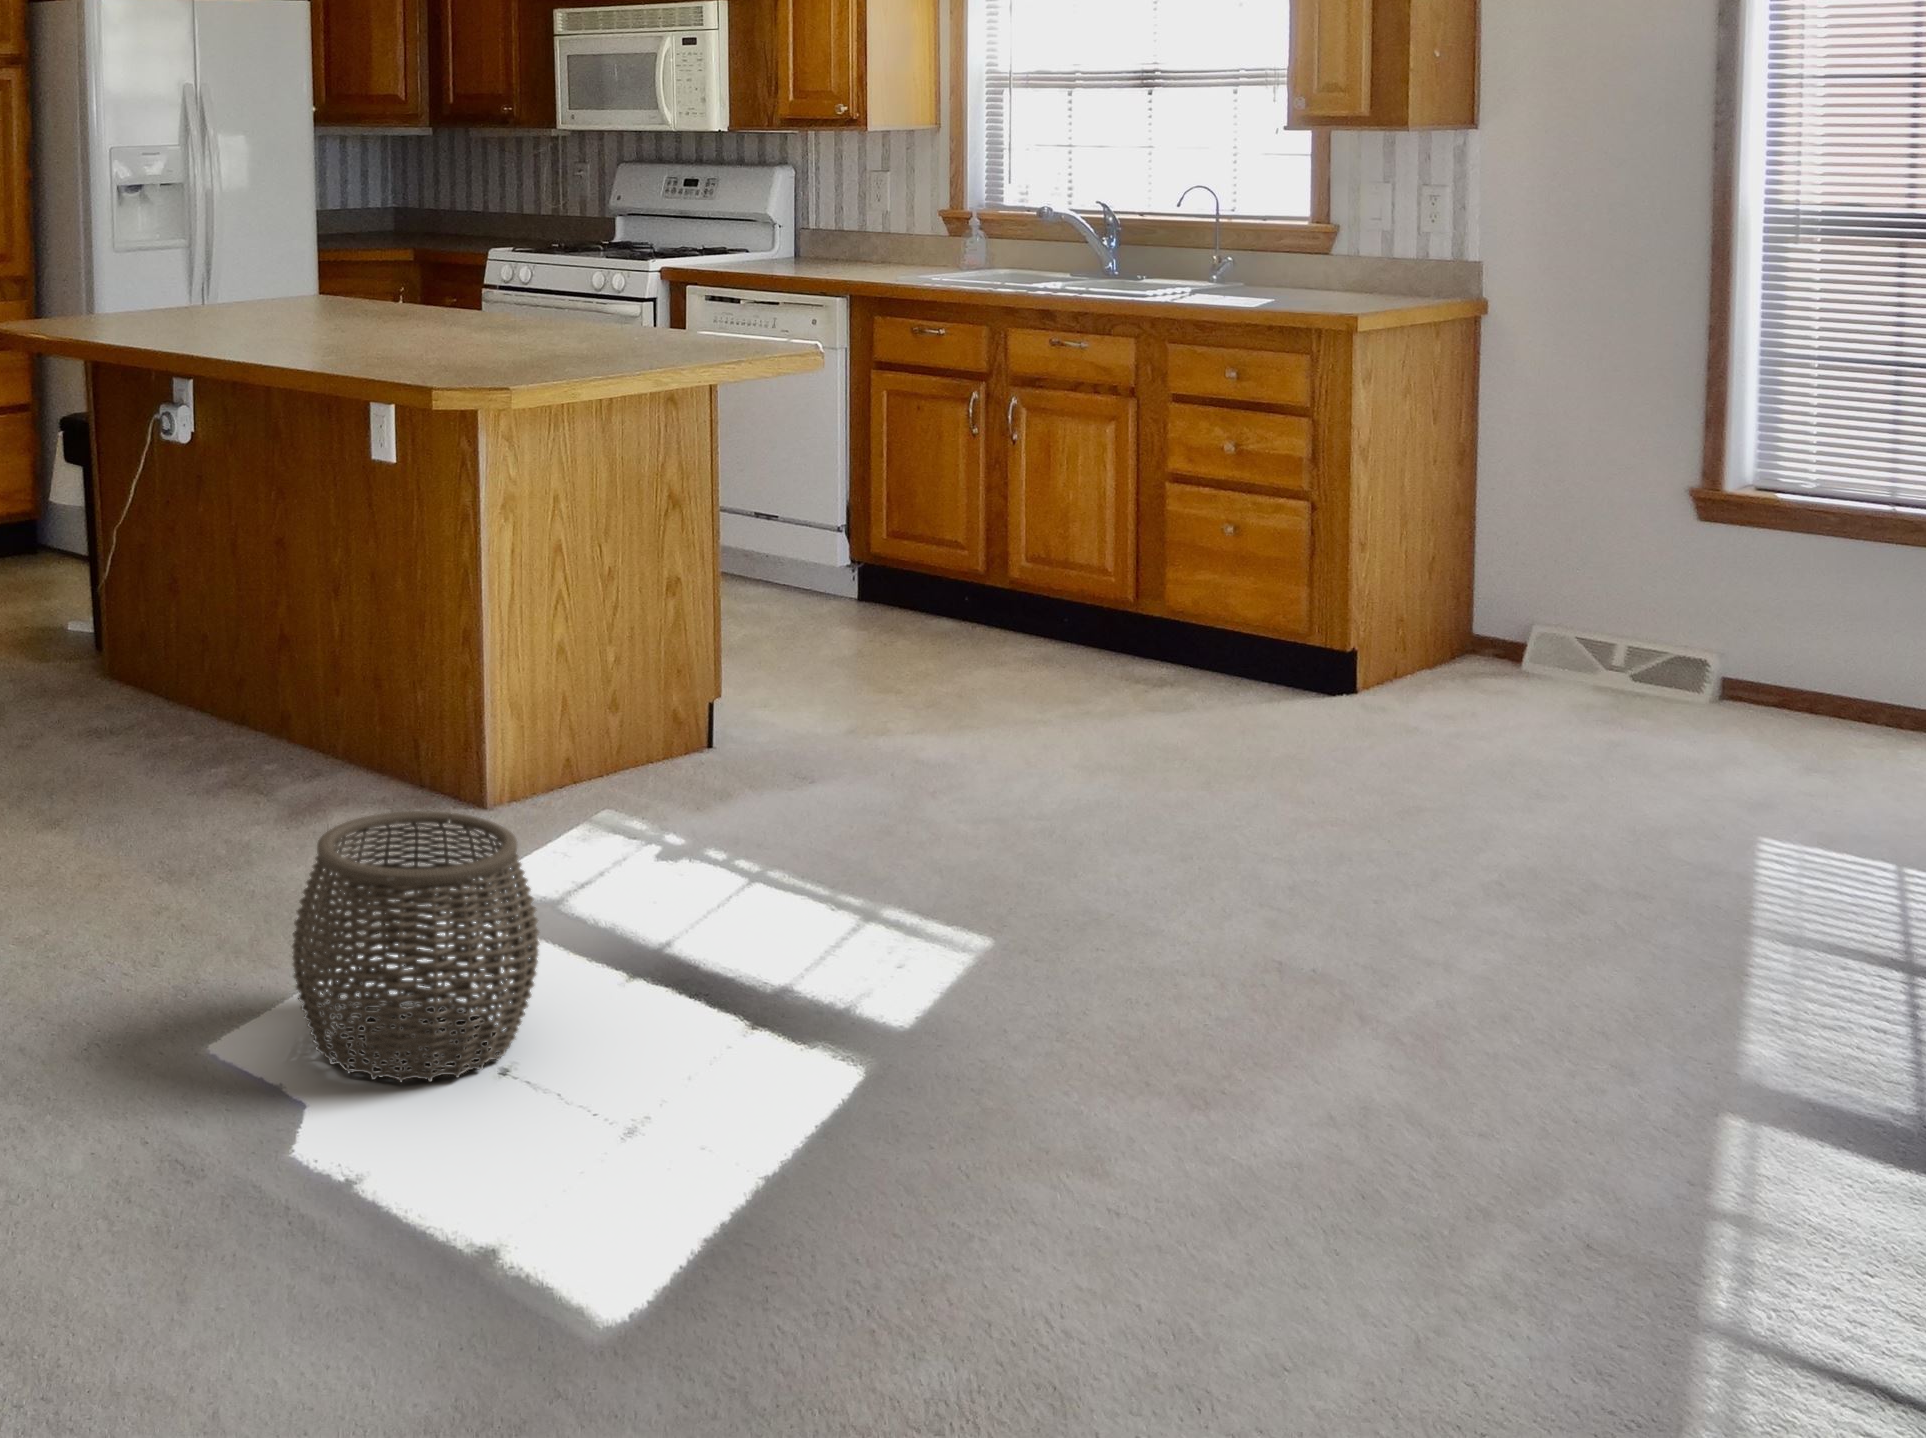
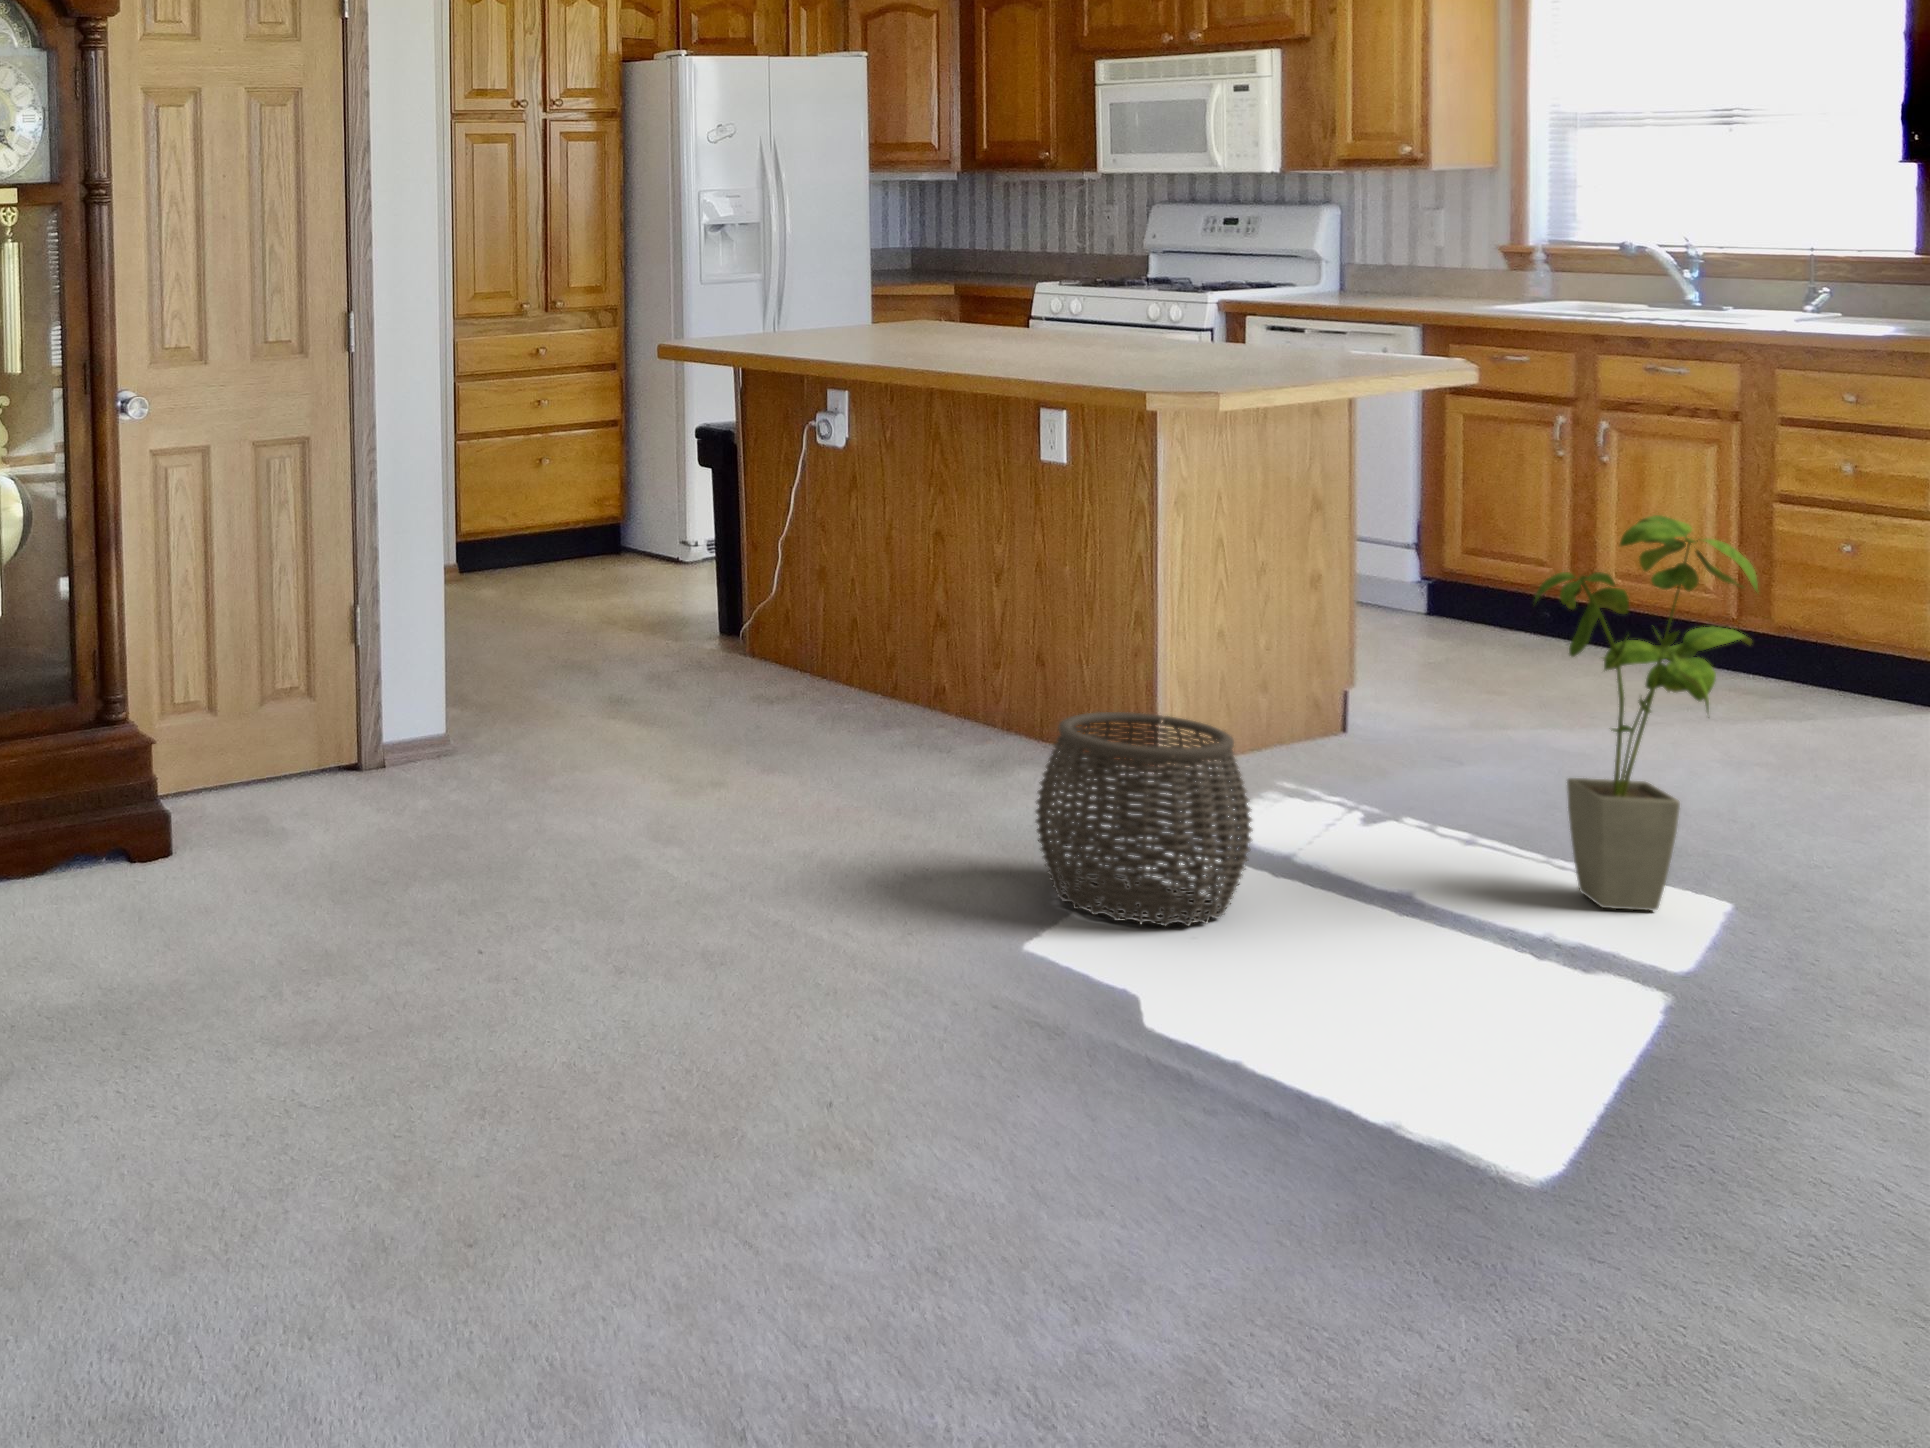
house plant: none [857,554,1080,997] -> present [1535,515,1758,910]

